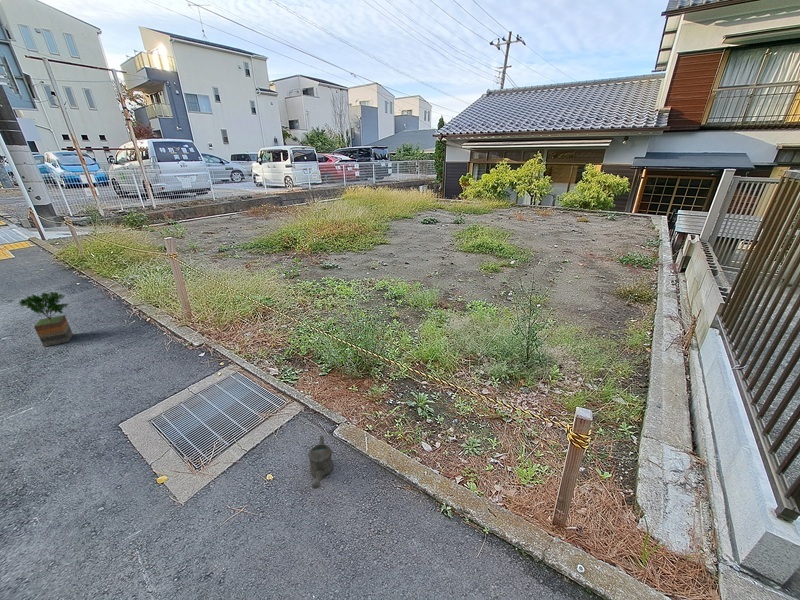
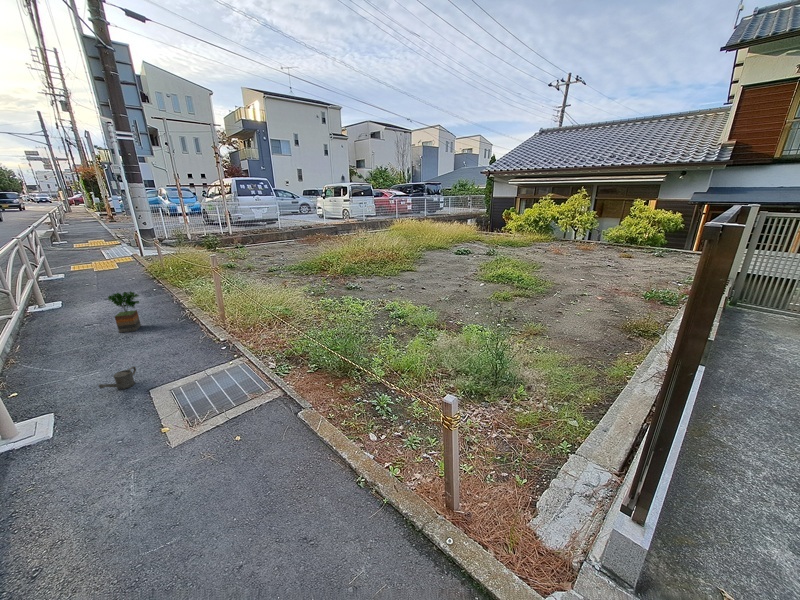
watering can: present [308,436,333,489] -> present [99,366,136,389]

